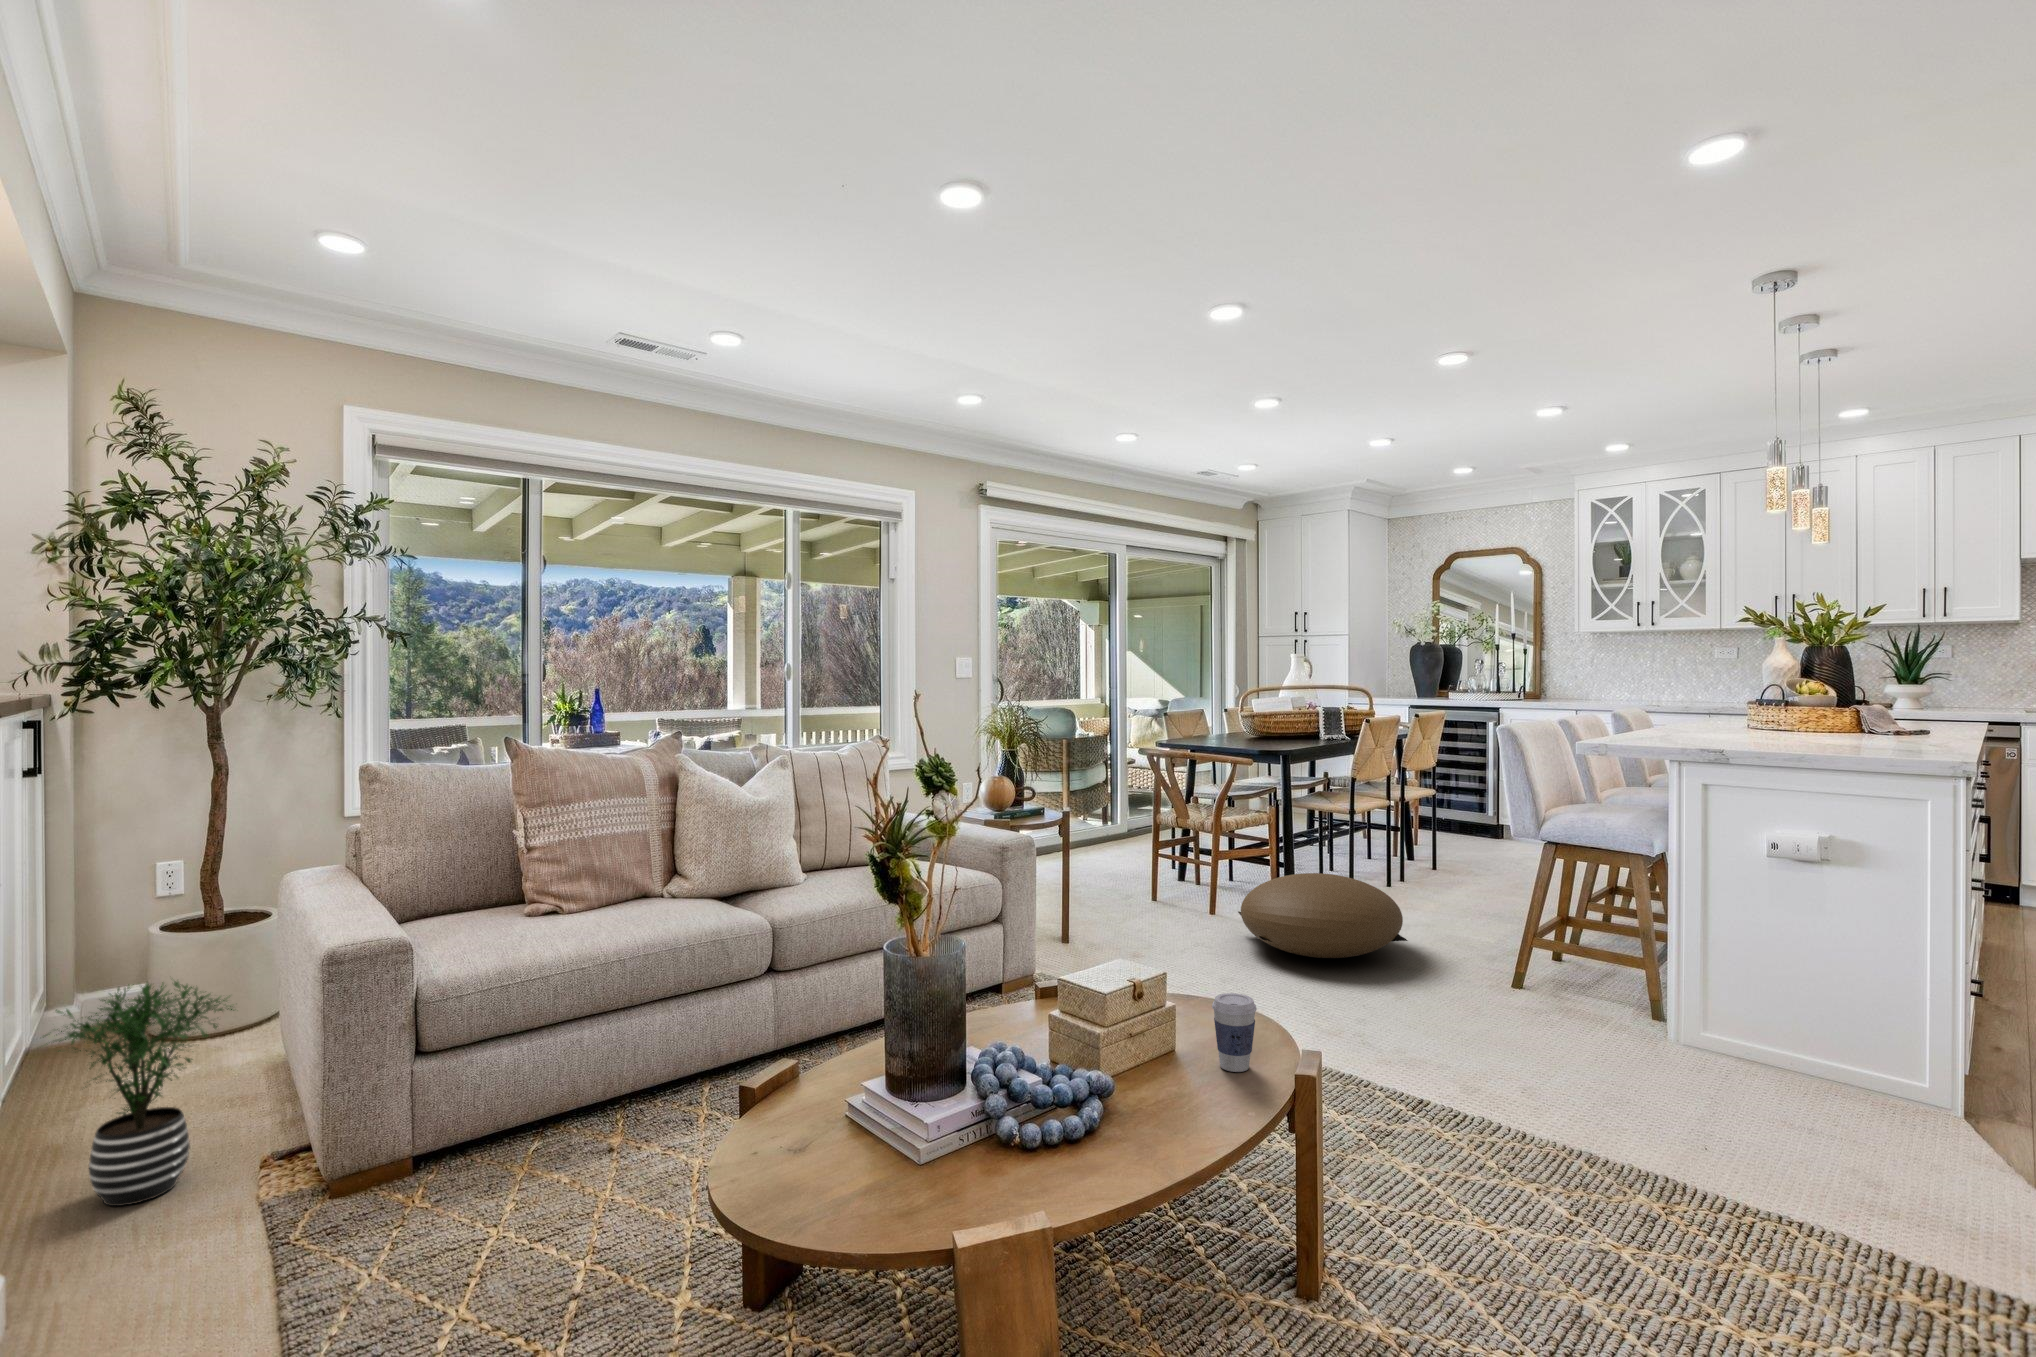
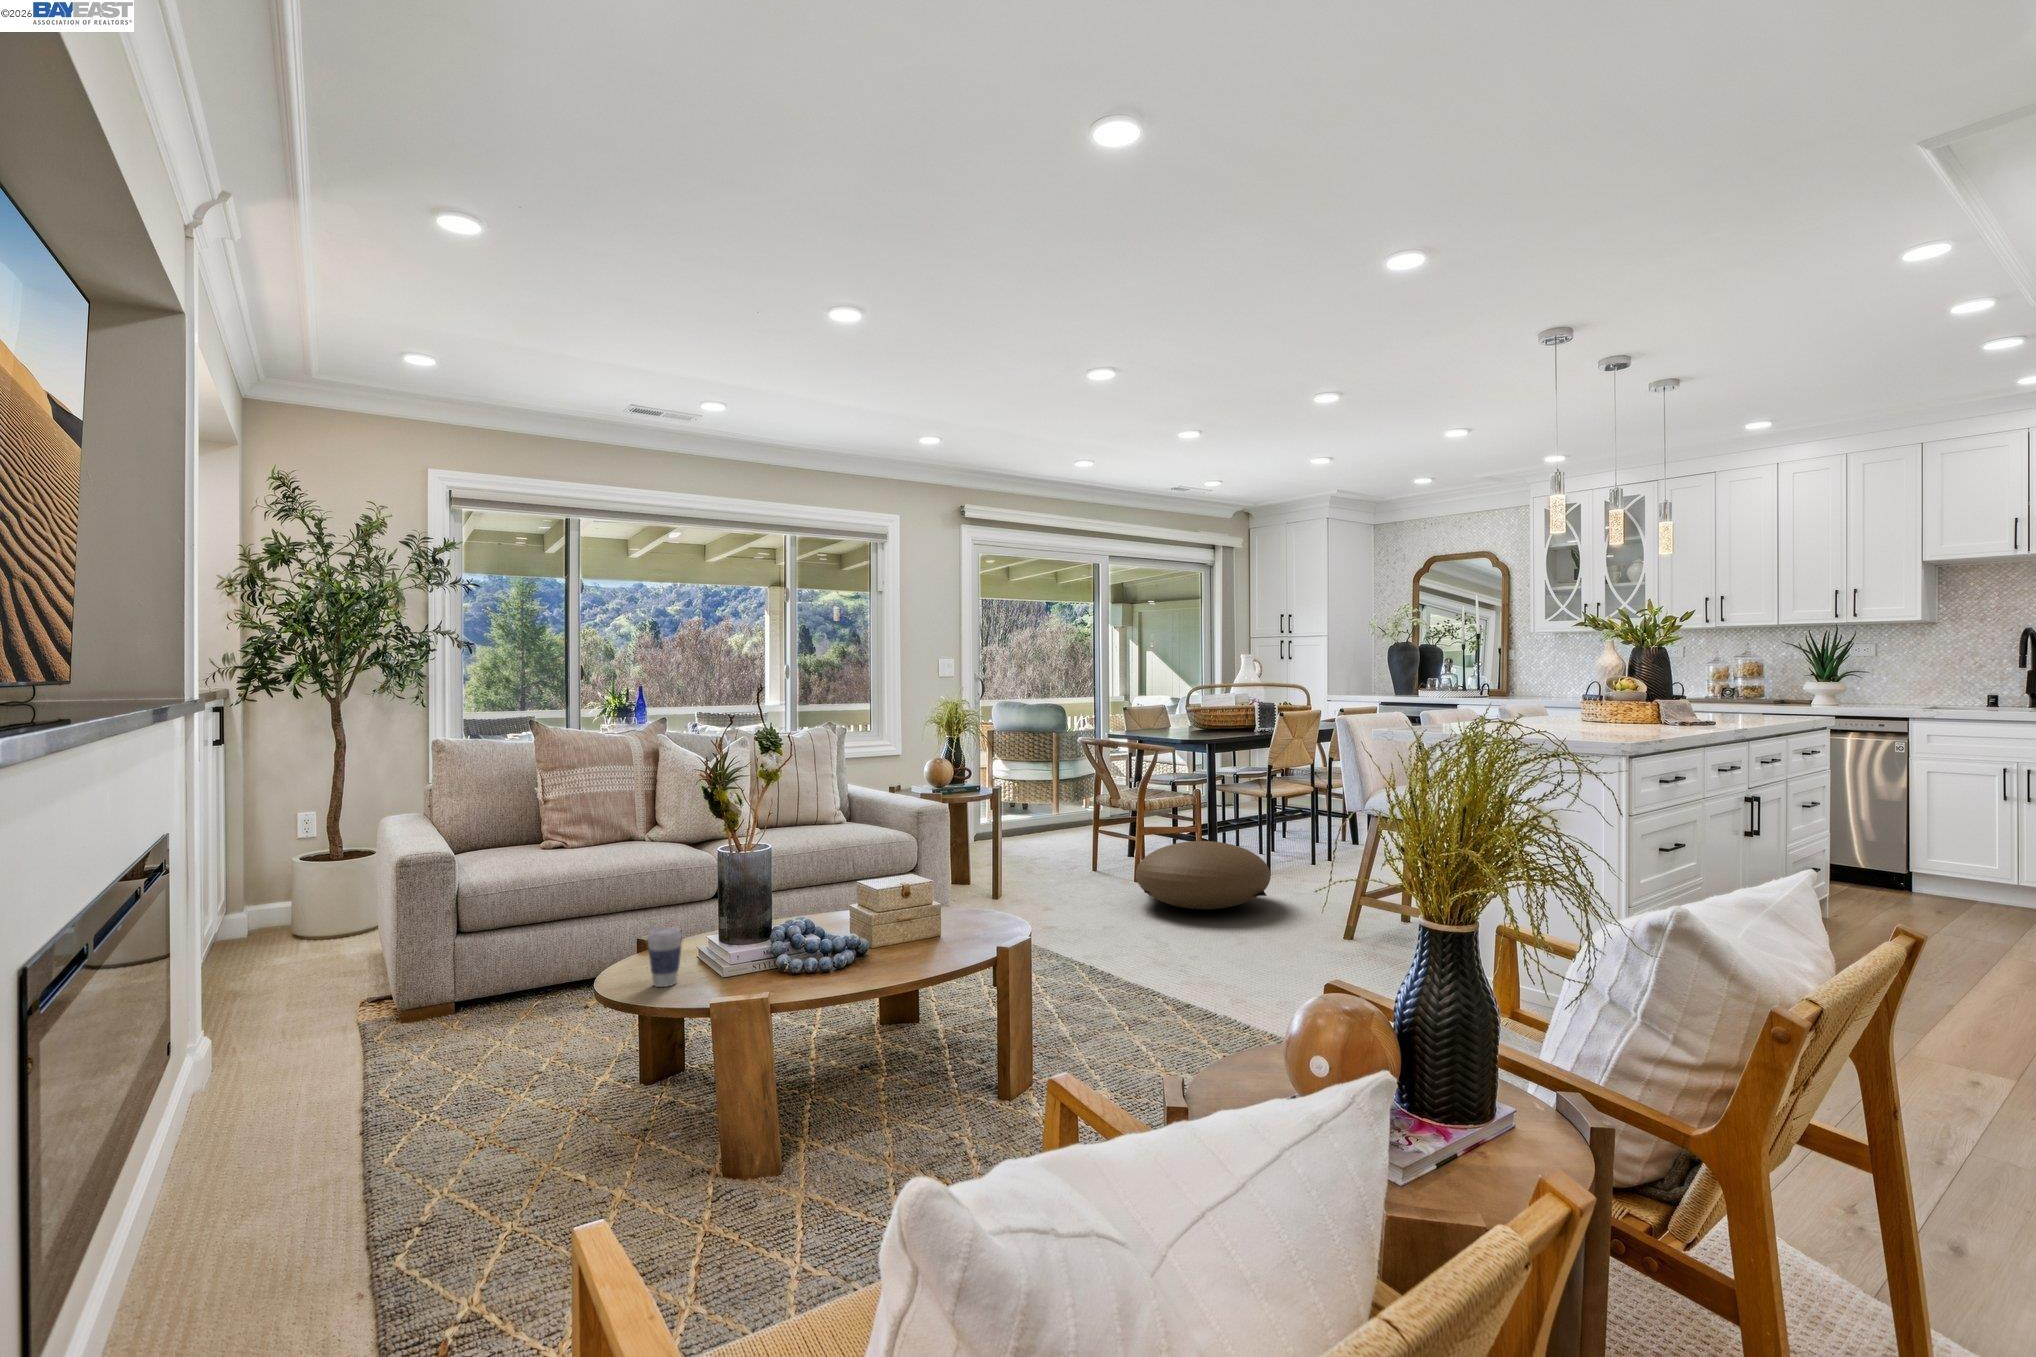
potted plant: present [43,981,234,1206] -> none [221,875,345,1020]
coffee cup: present [1212,993,1257,1072] -> present [647,927,682,987]

